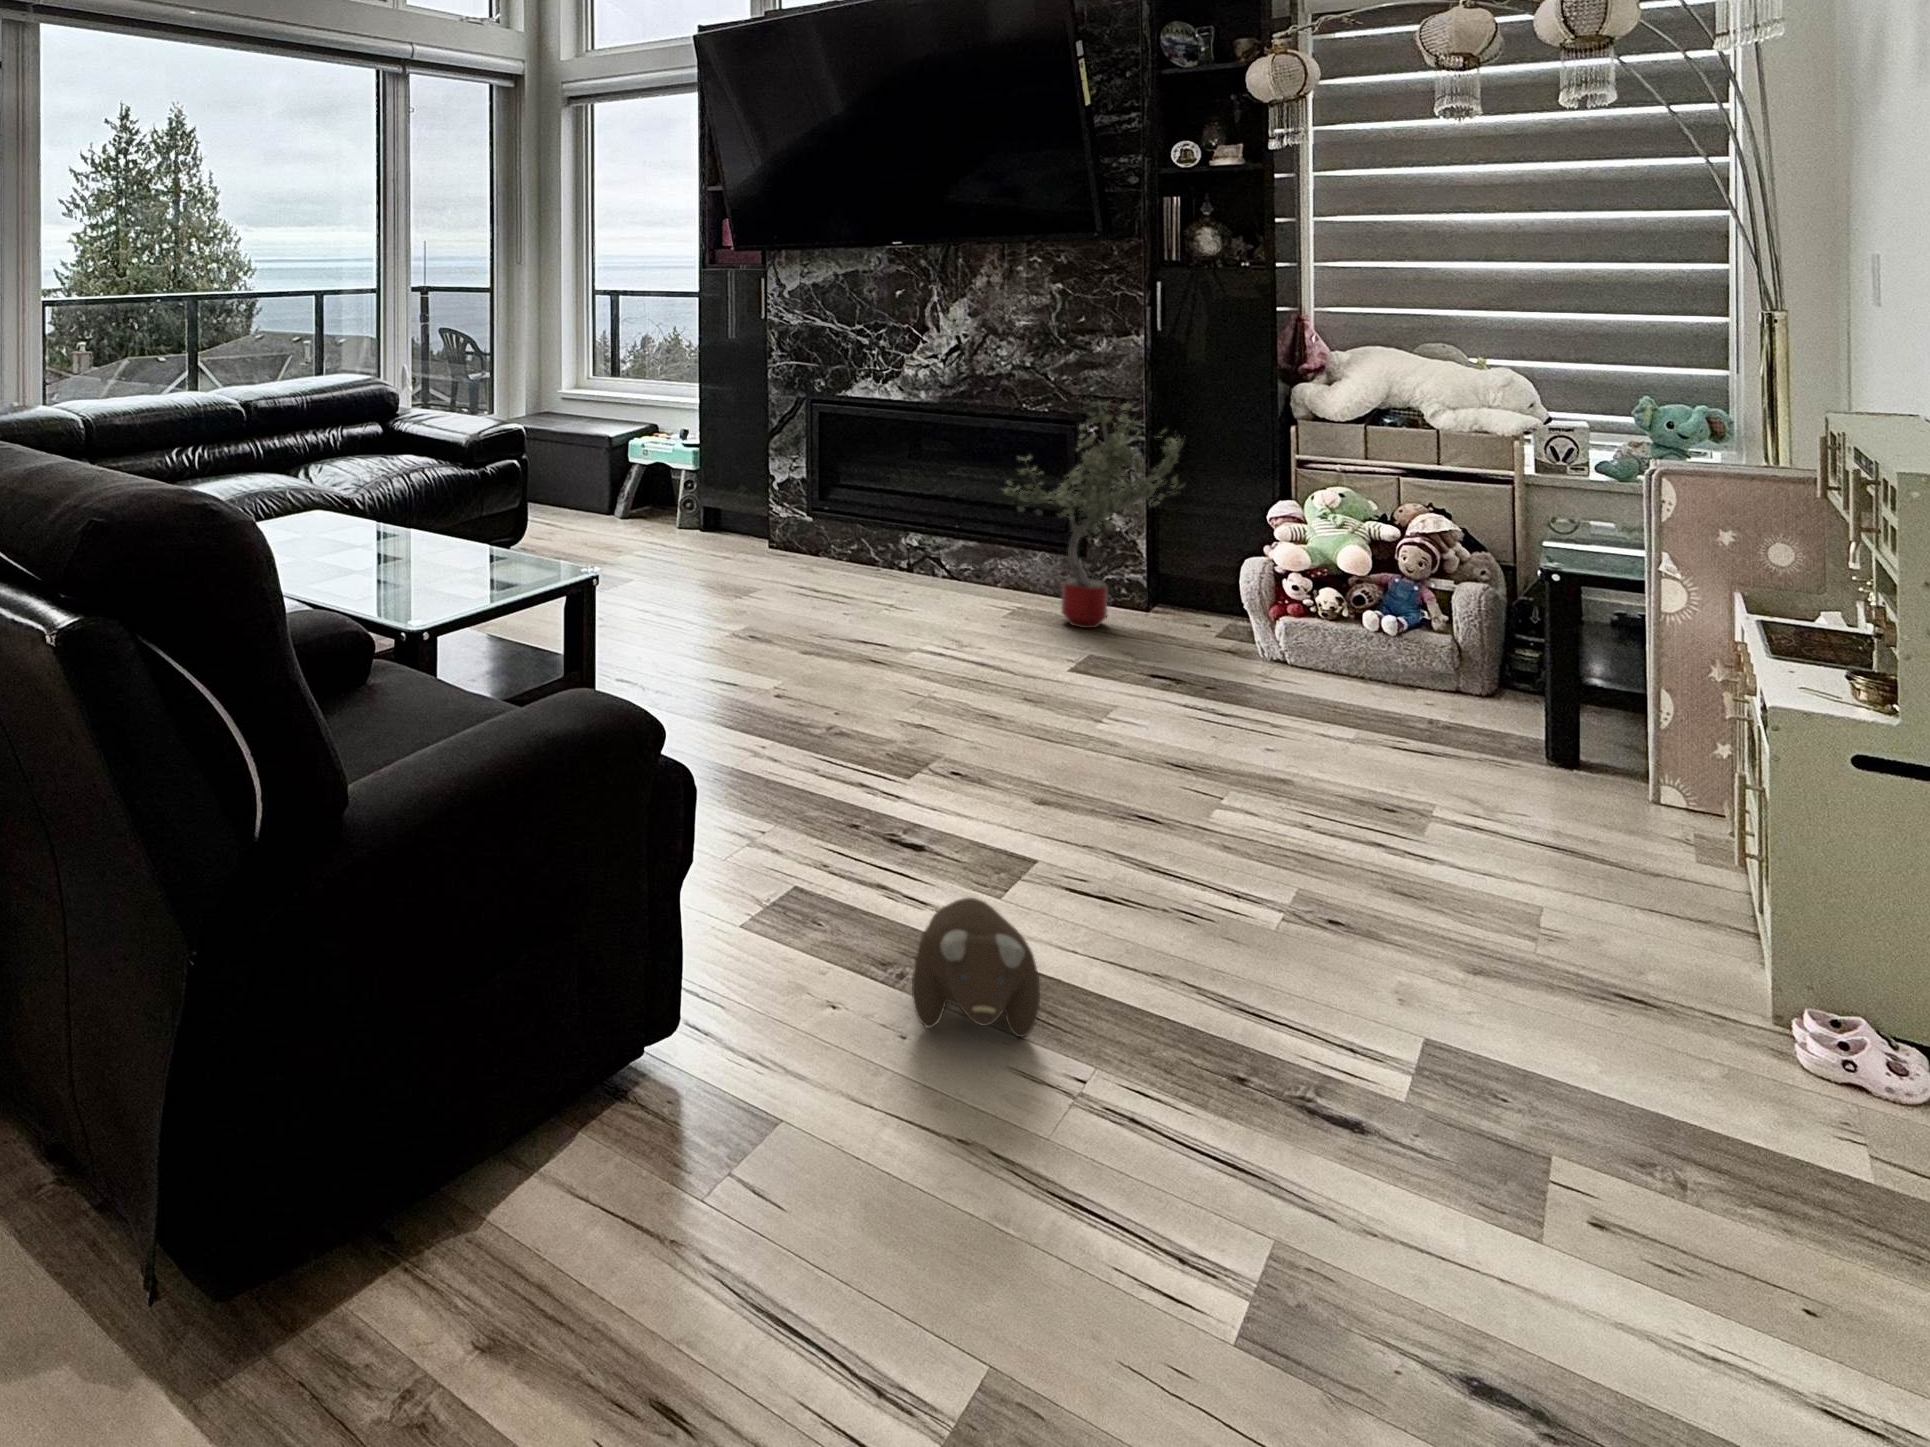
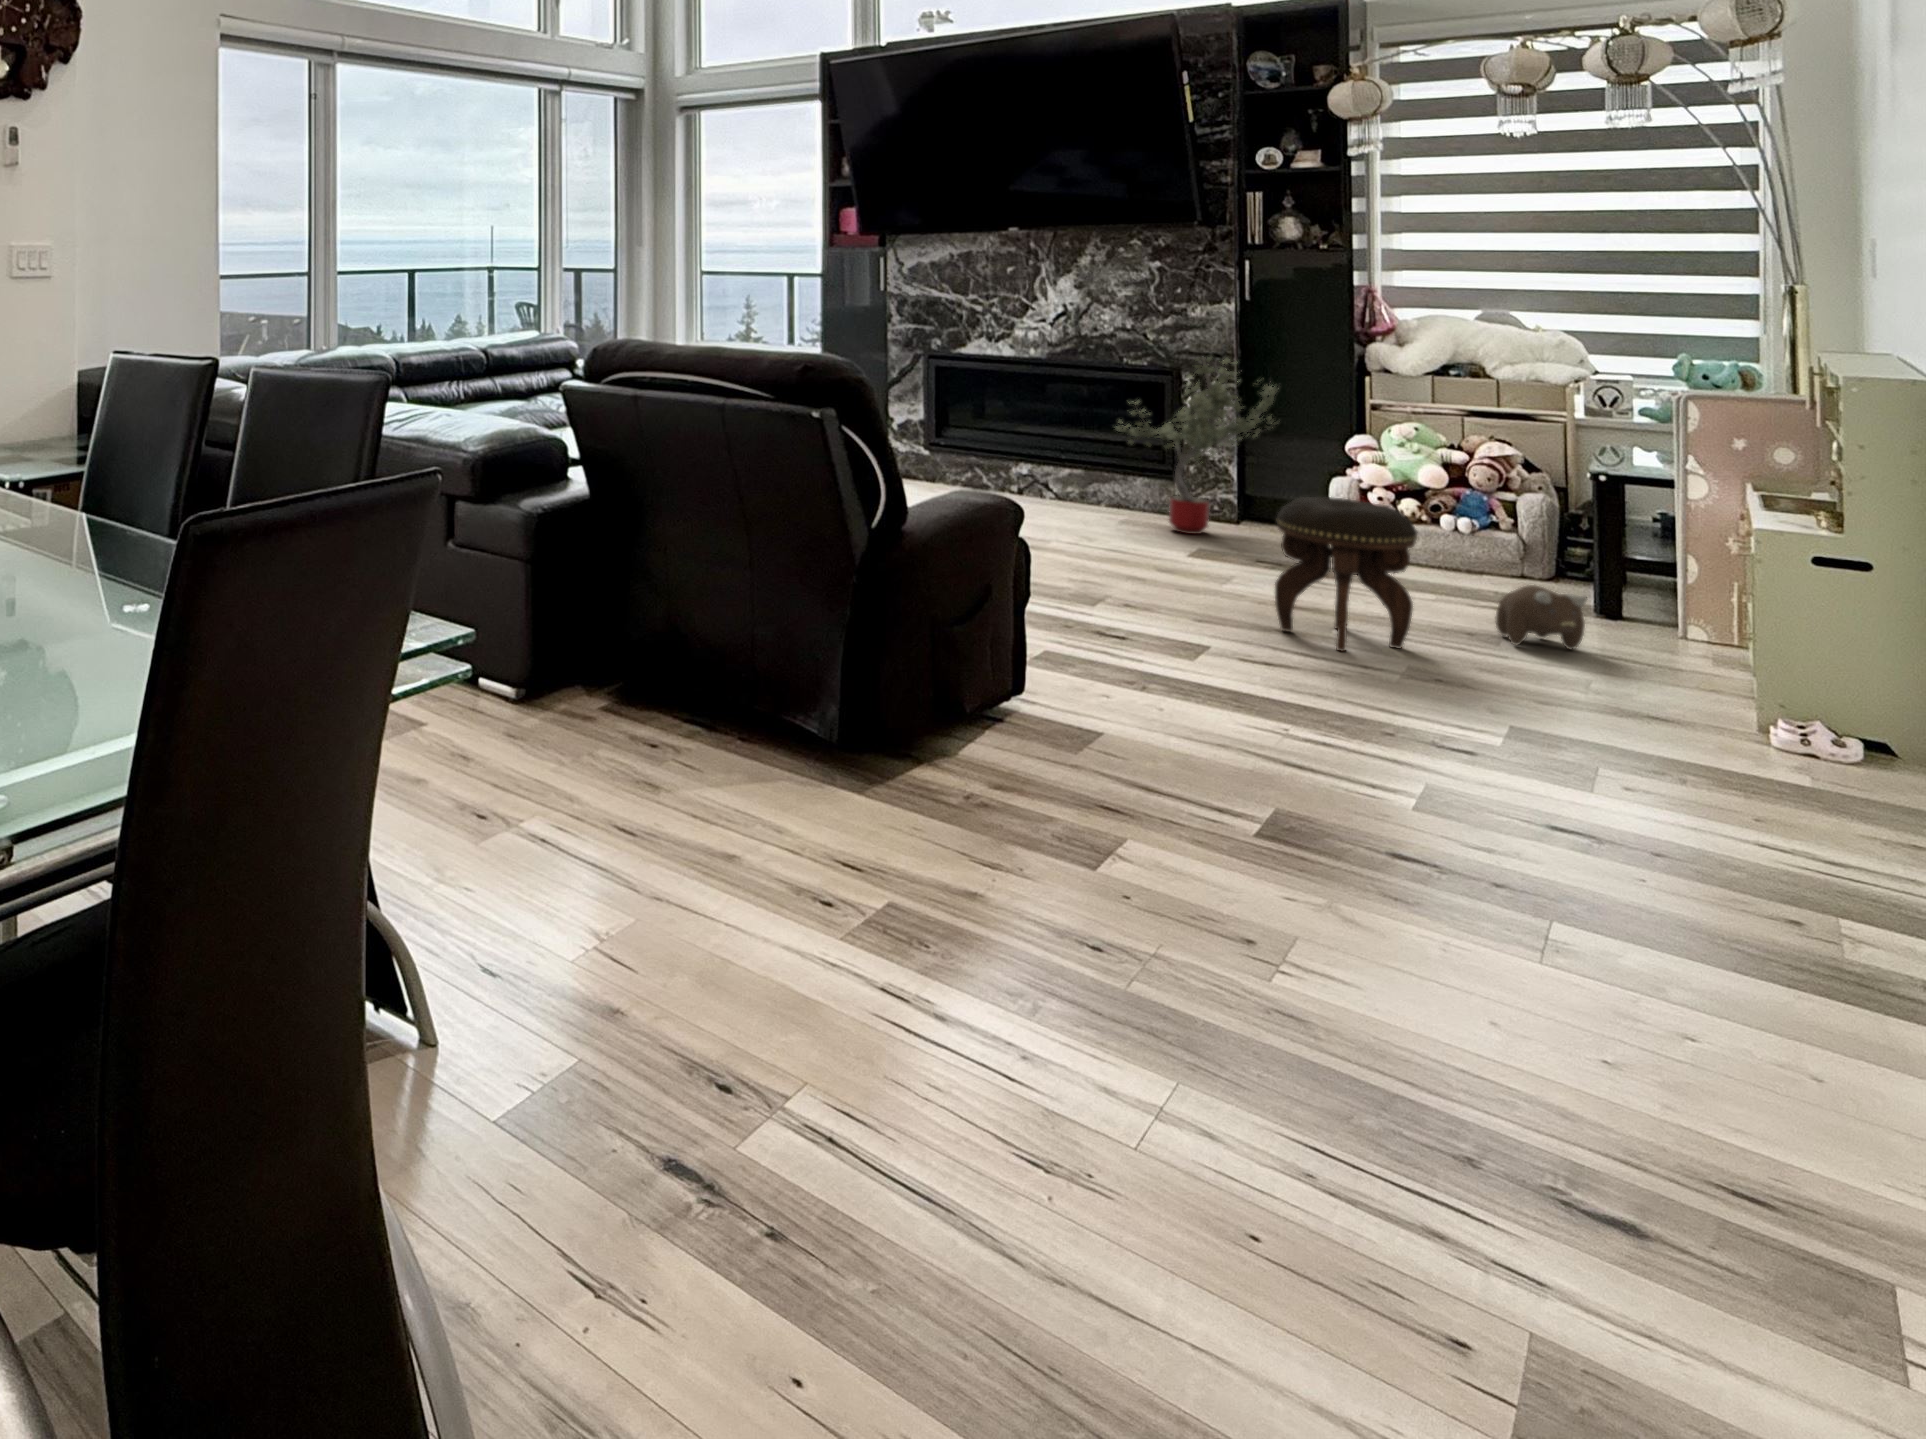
footstool: none [1125,615,1309,859] -> present [1275,497,1418,652]
plush toy: present [912,898,1040,1037] -> present [1495,585,1587,650]

